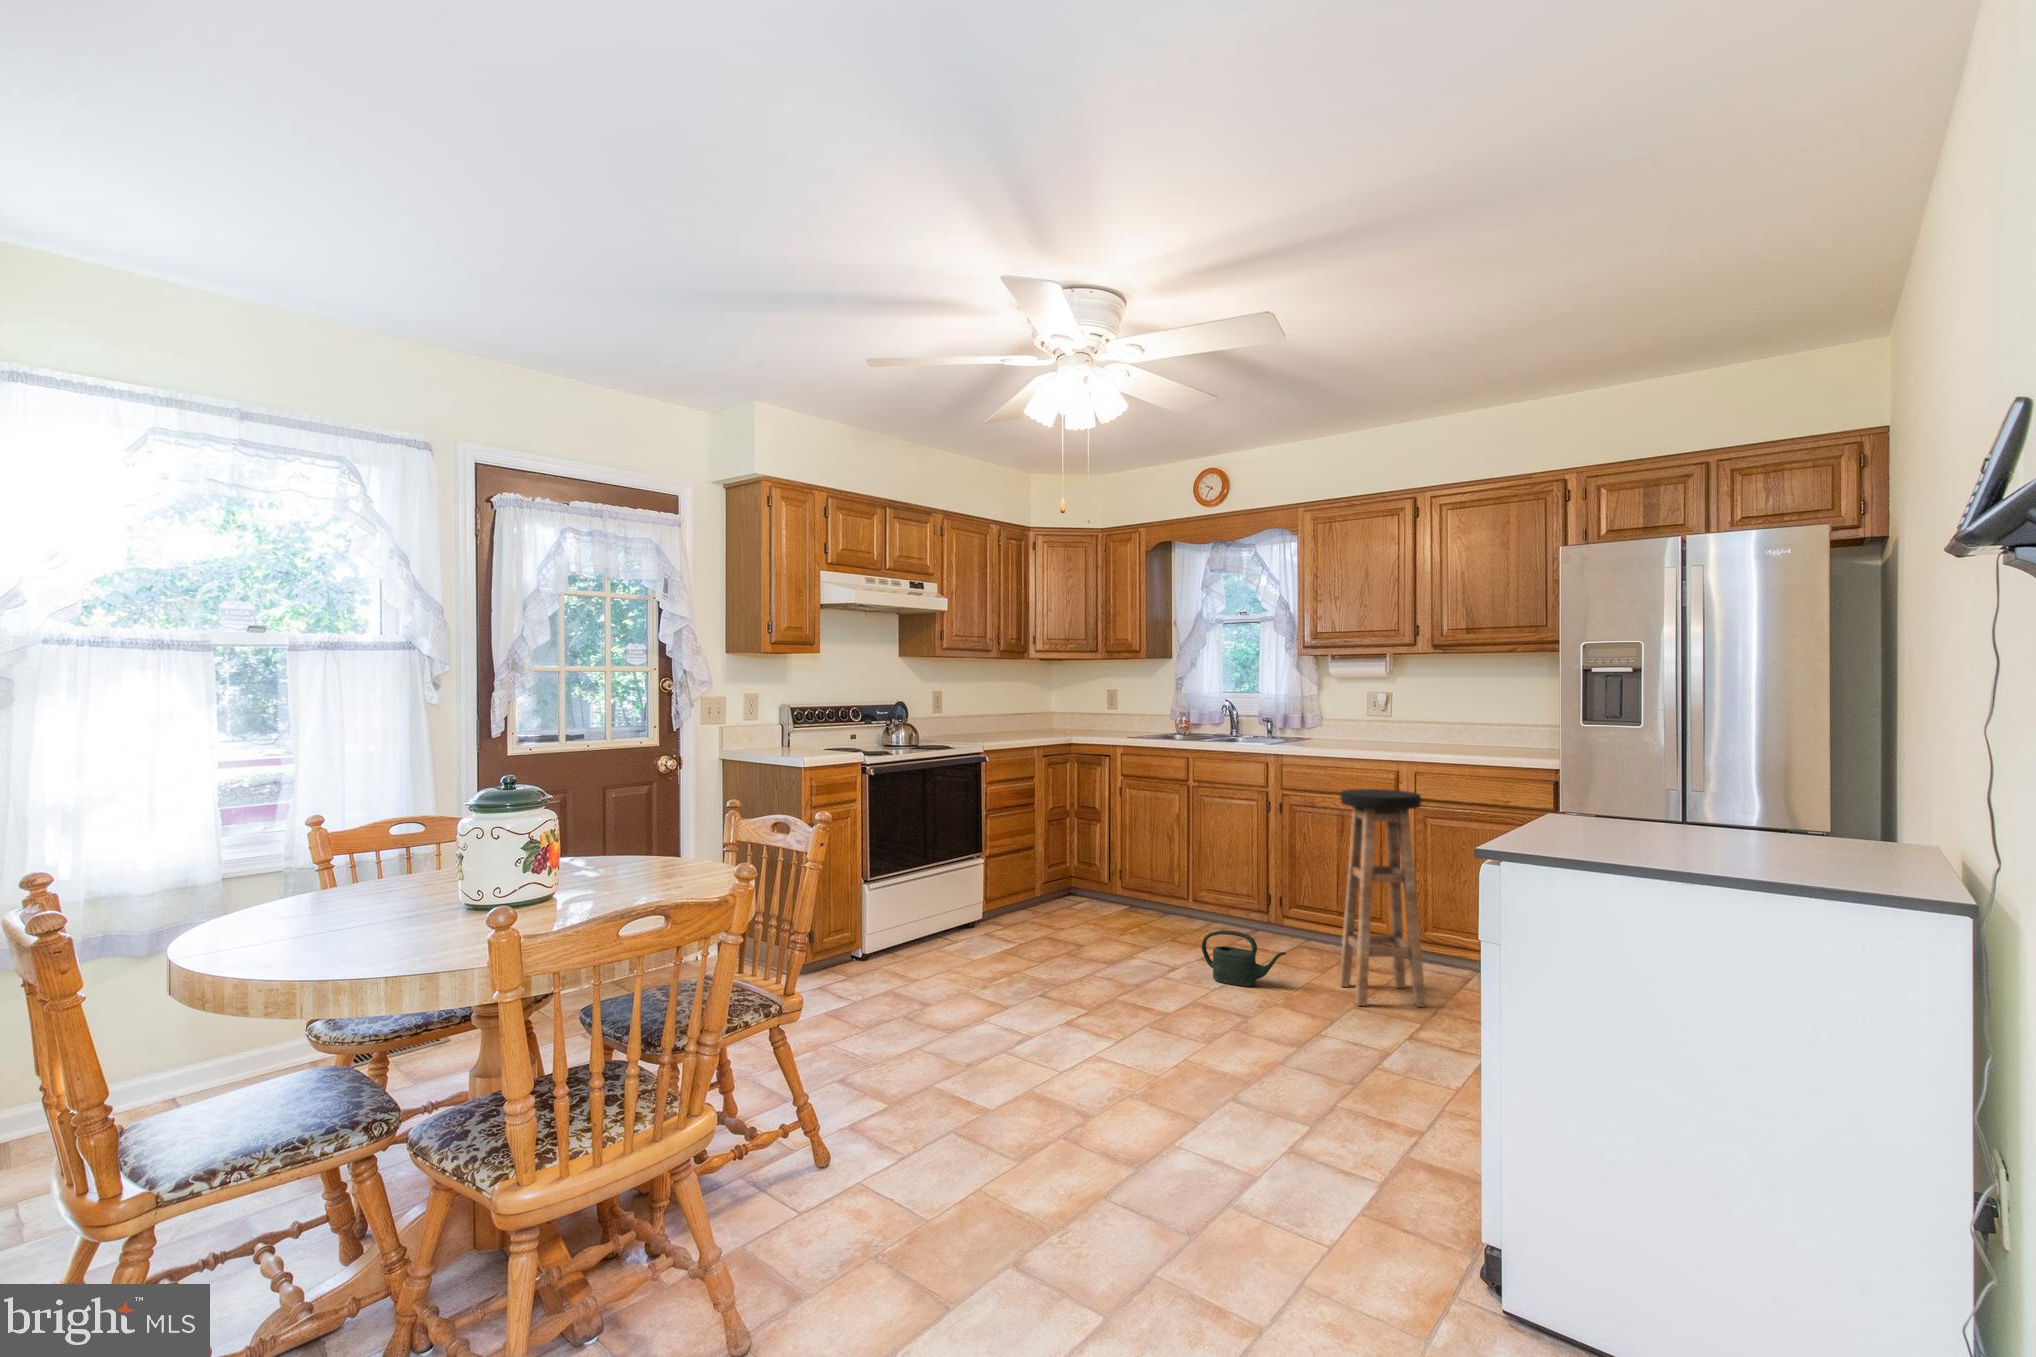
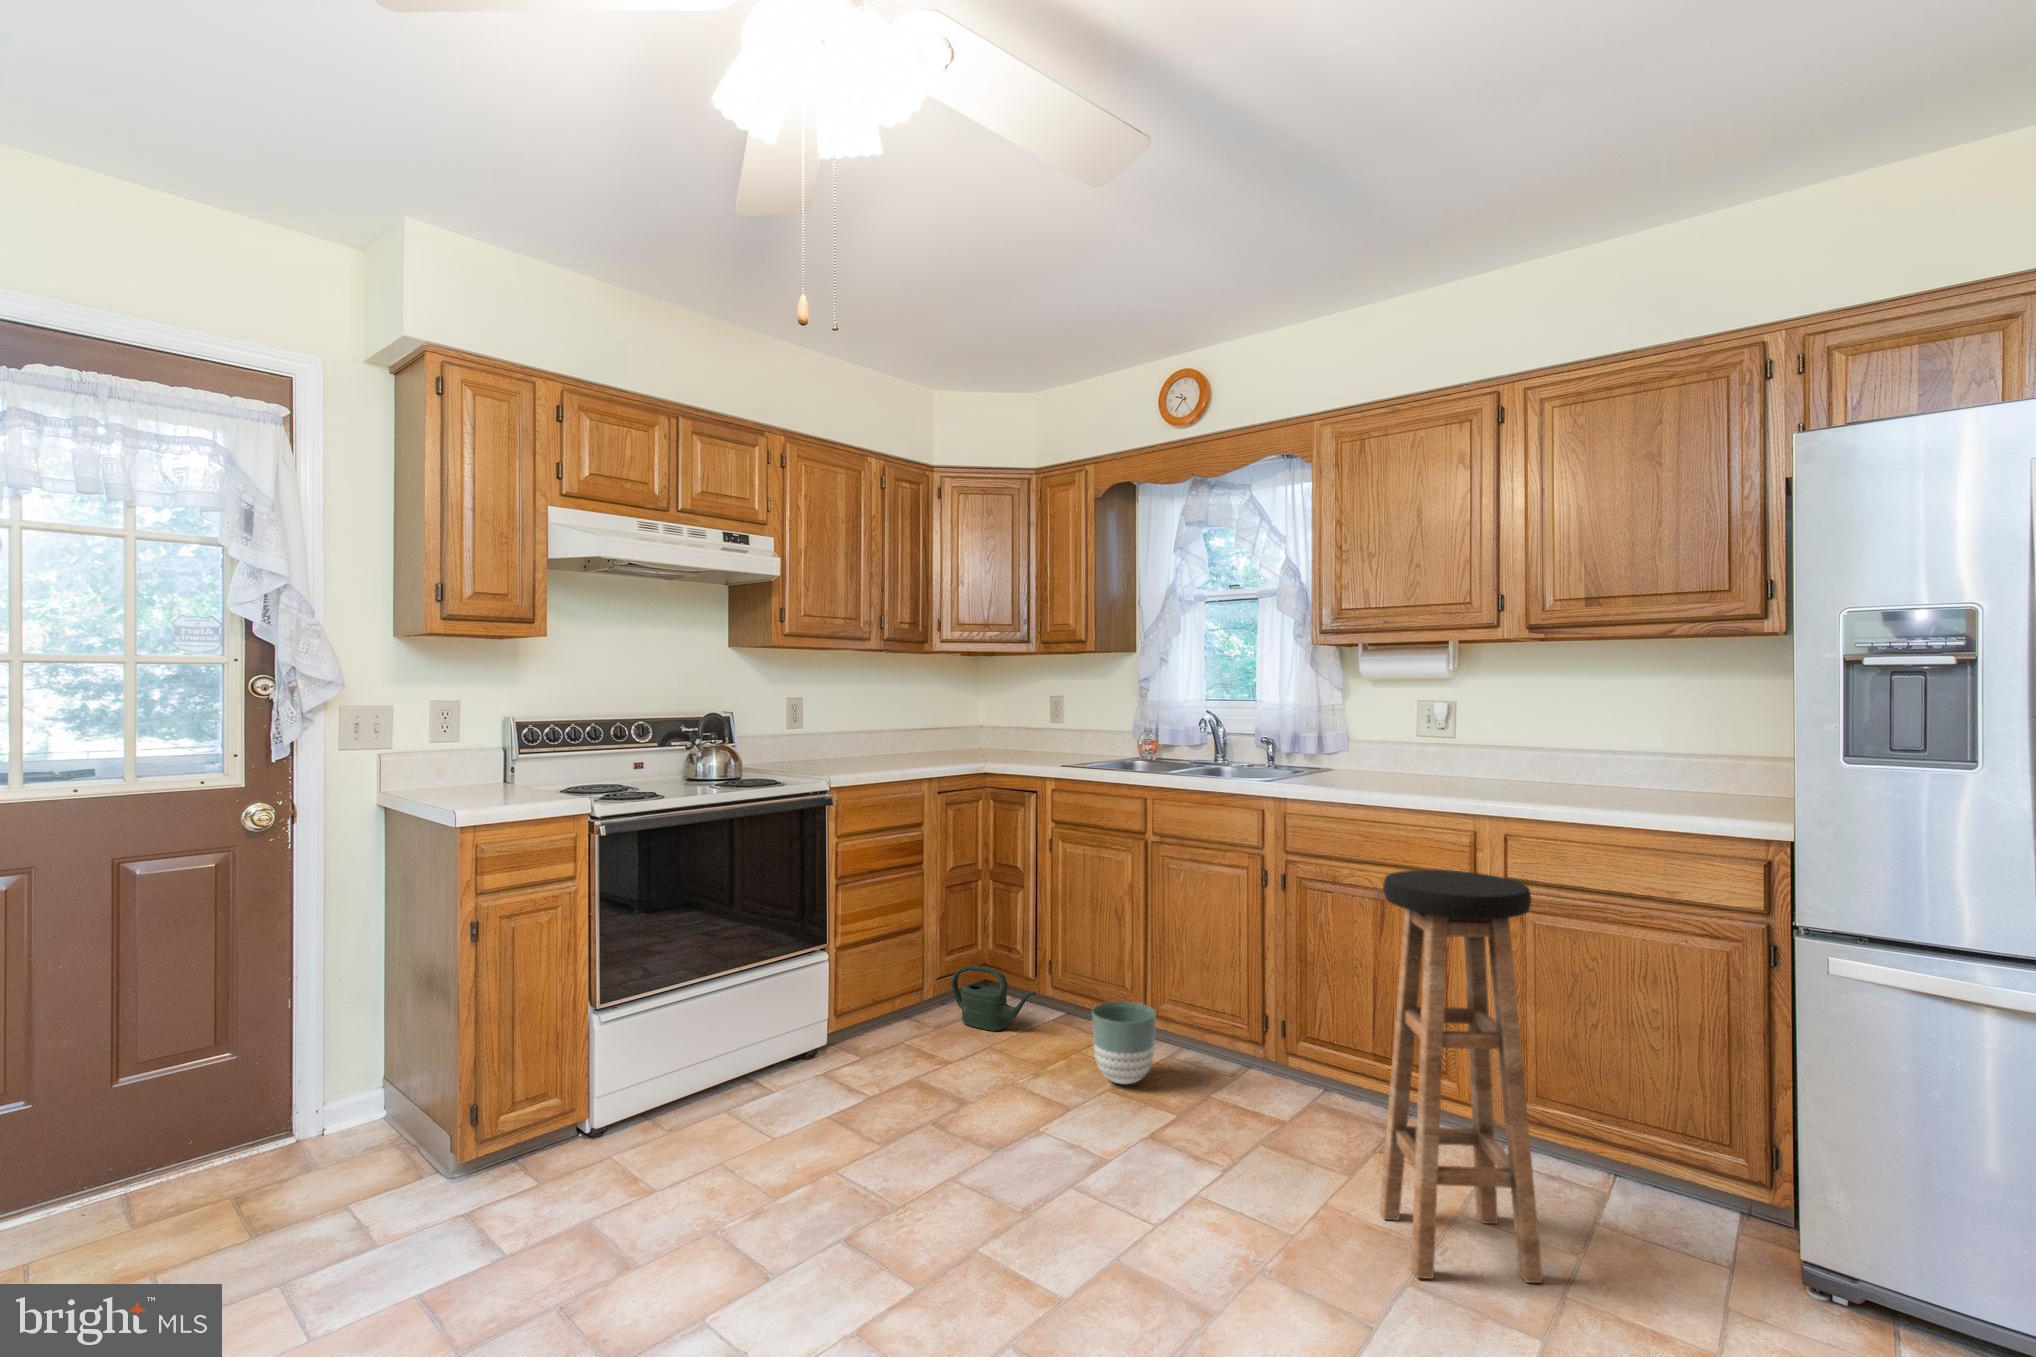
planter: none [1158,886,1200,936] -> present [1092,1001,1156,1085]
watering can: present [1202,930,1286,986] -> present [952,966,1035,1031]

